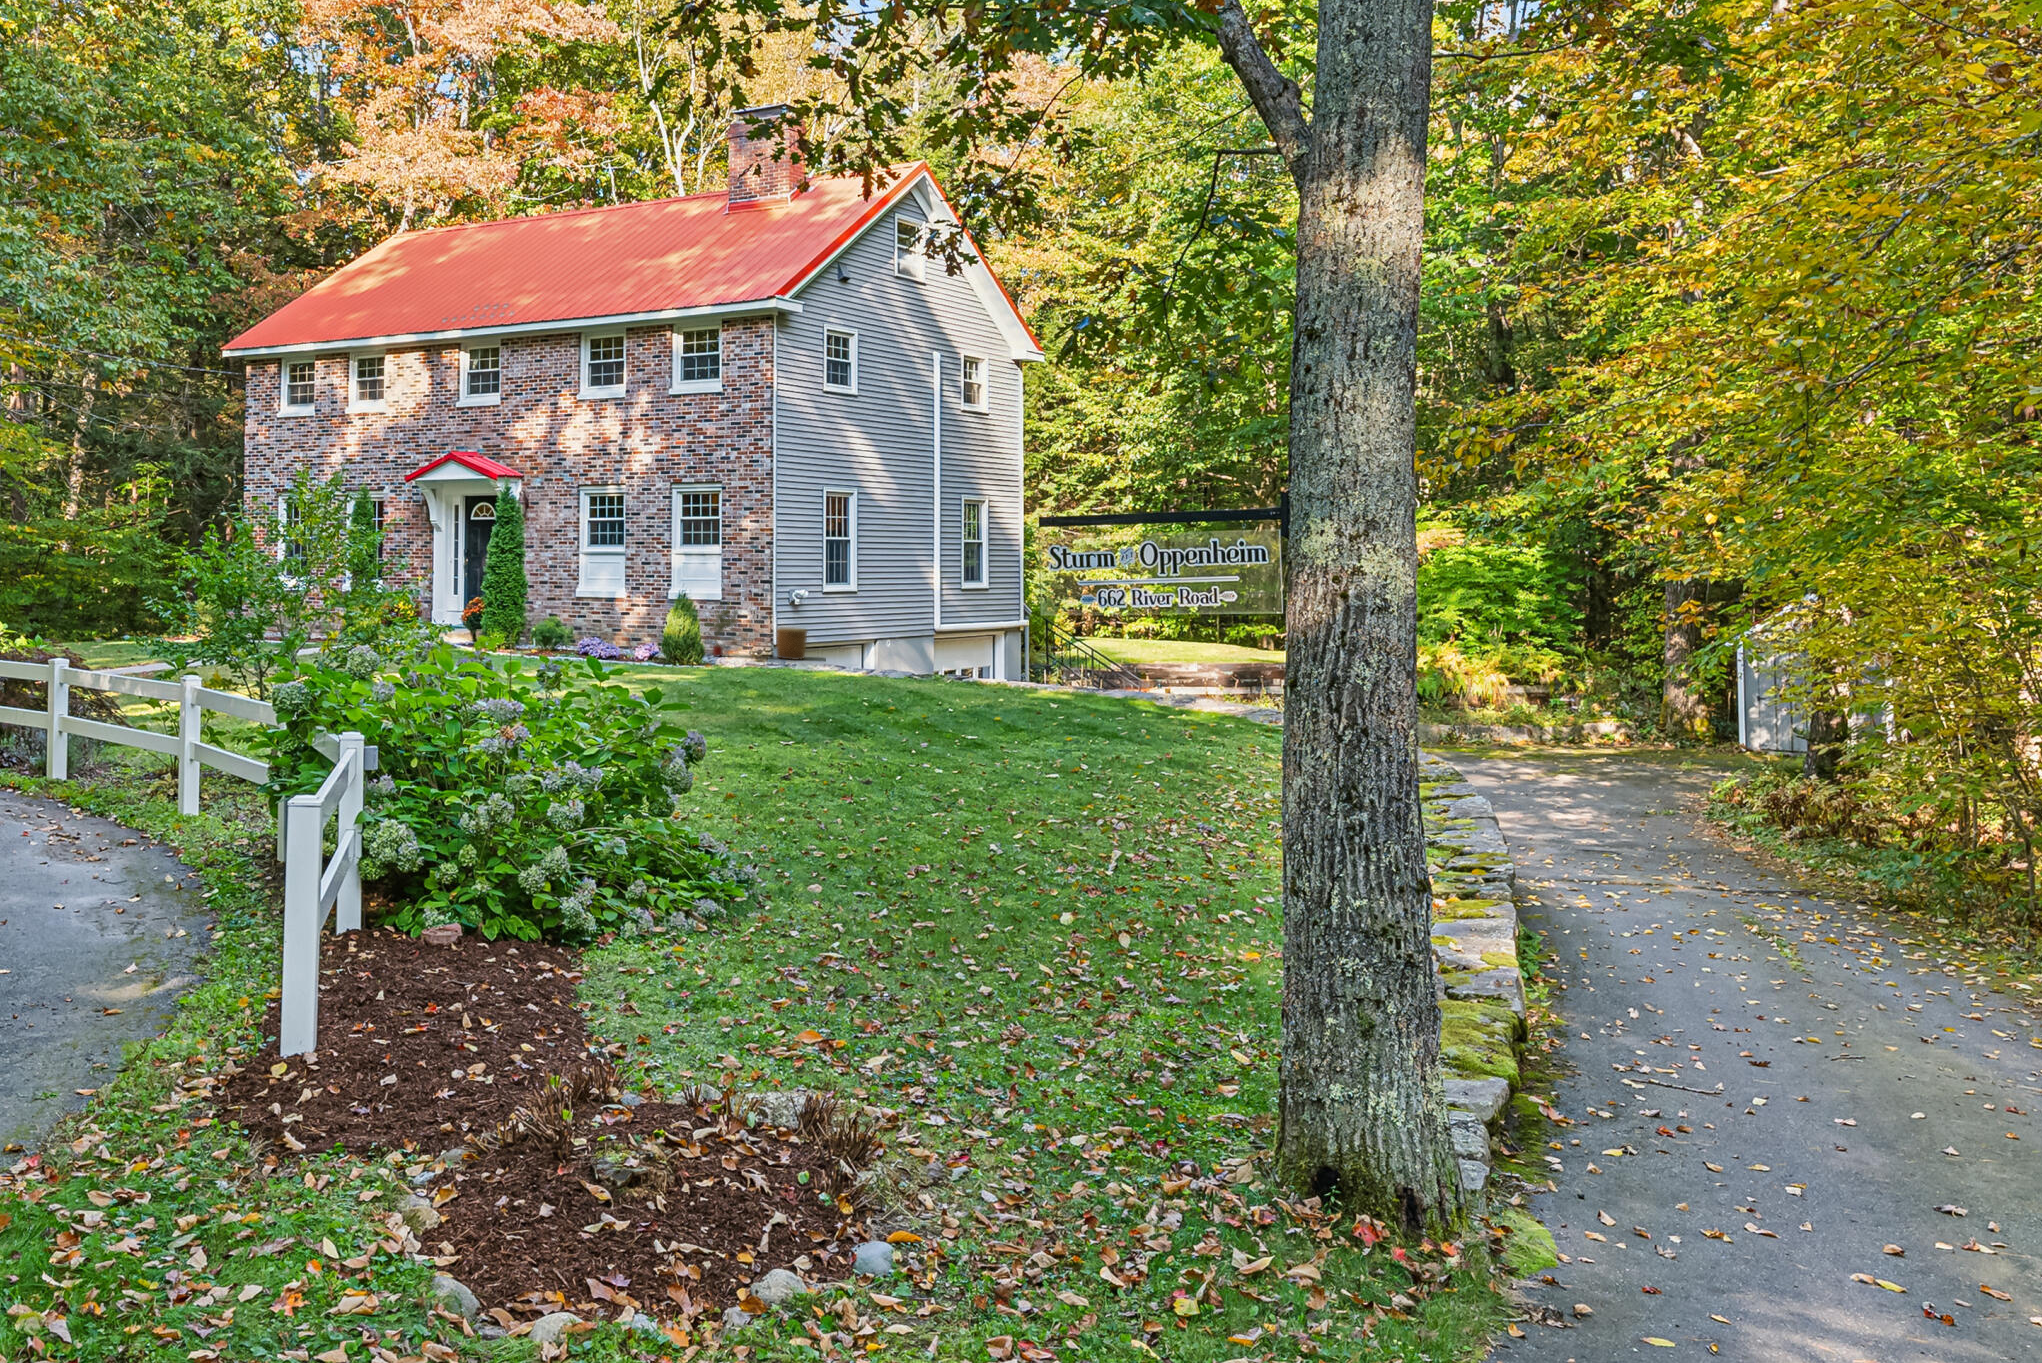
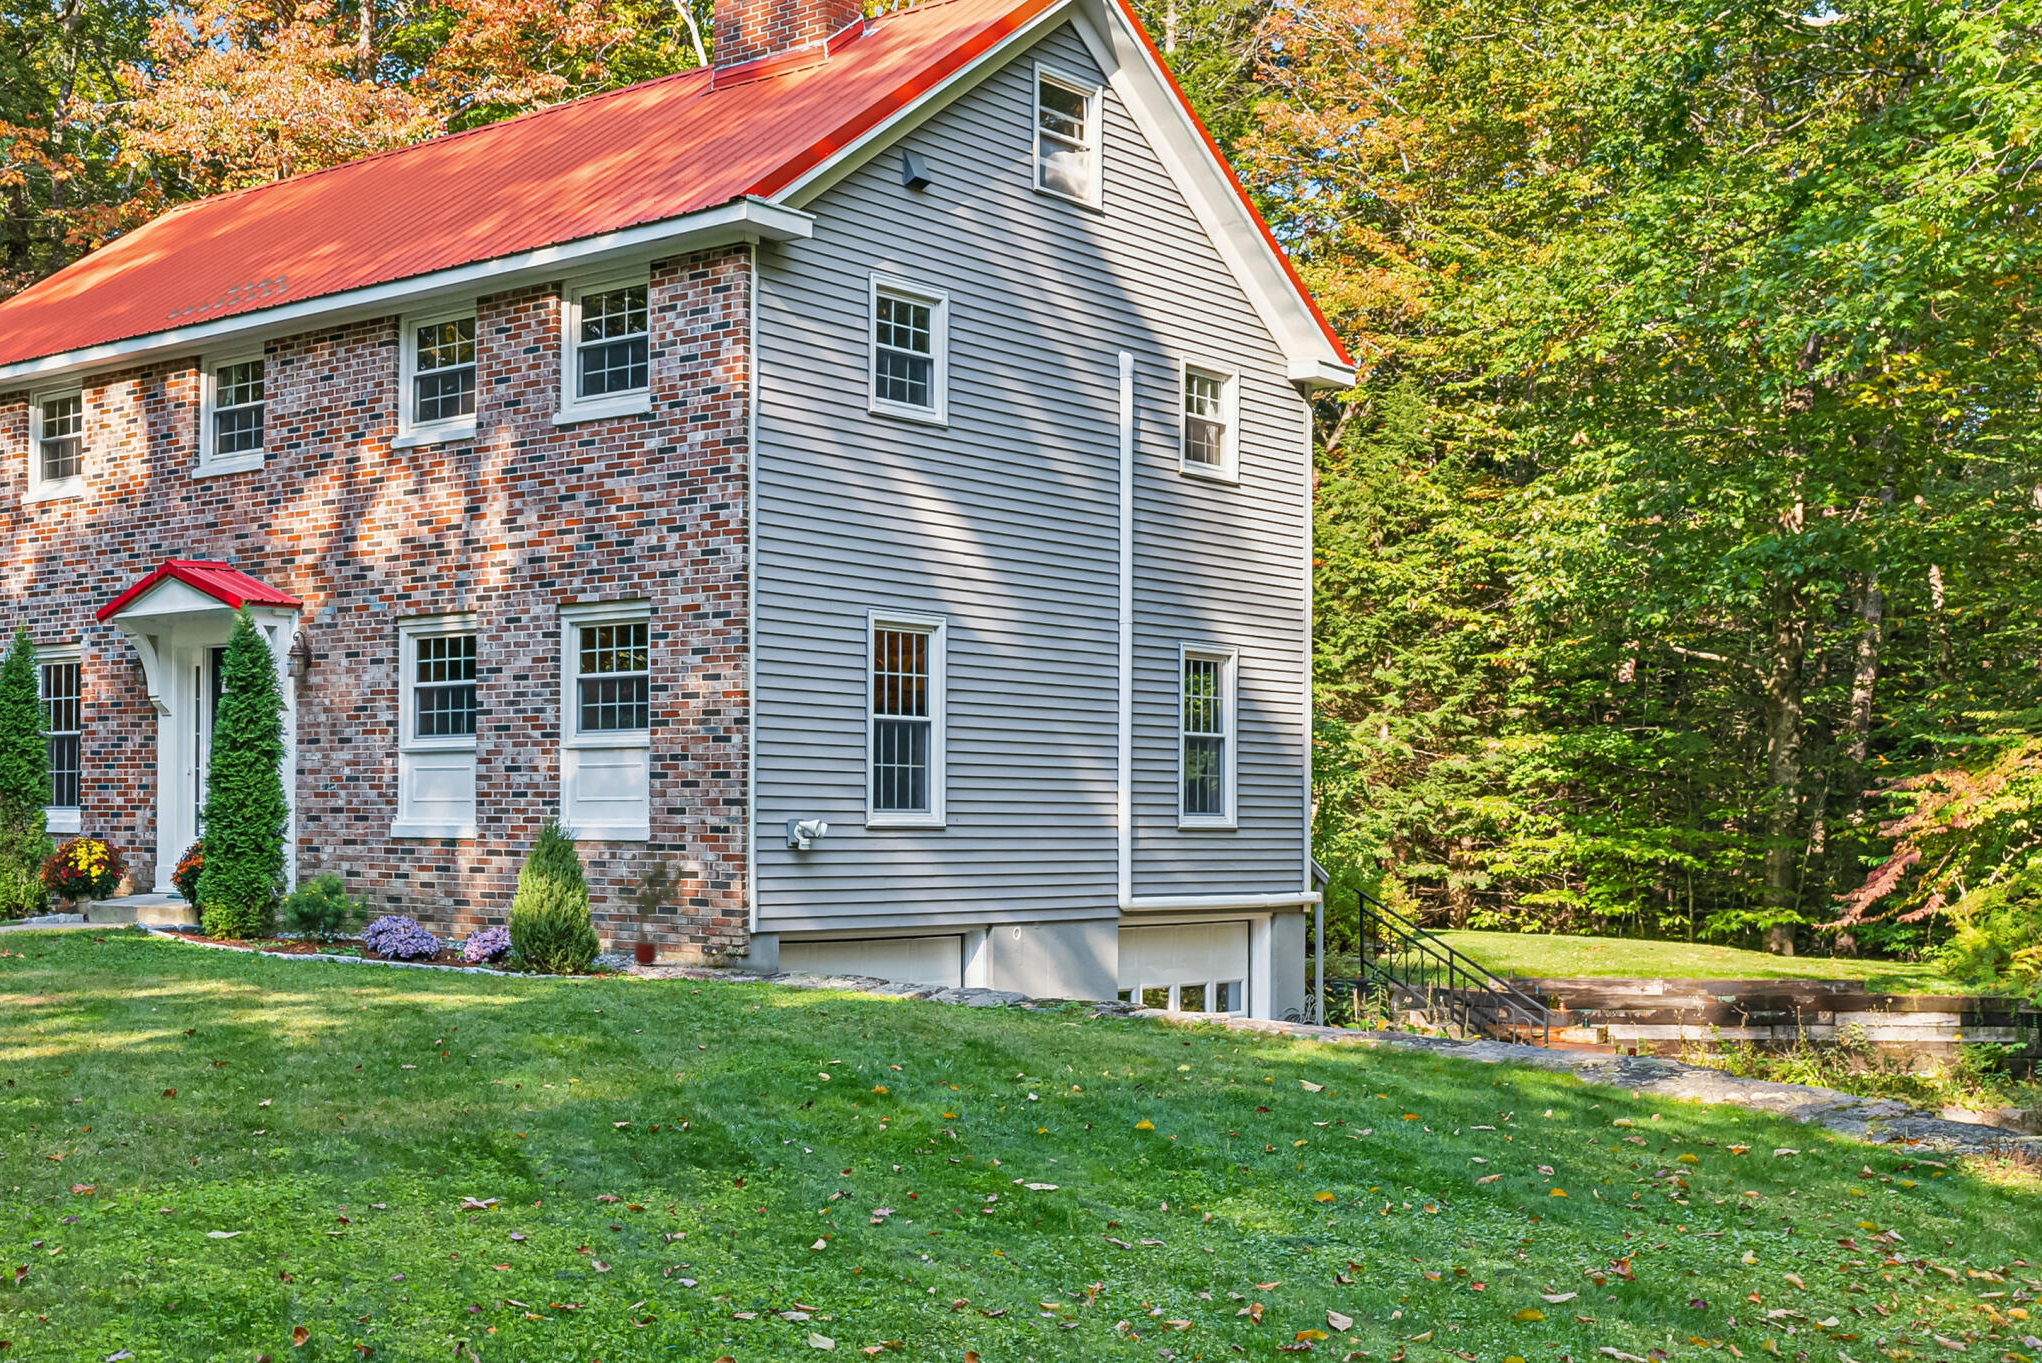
woven basket: present [776,627,807,660] -> none [769,903,837,975]

